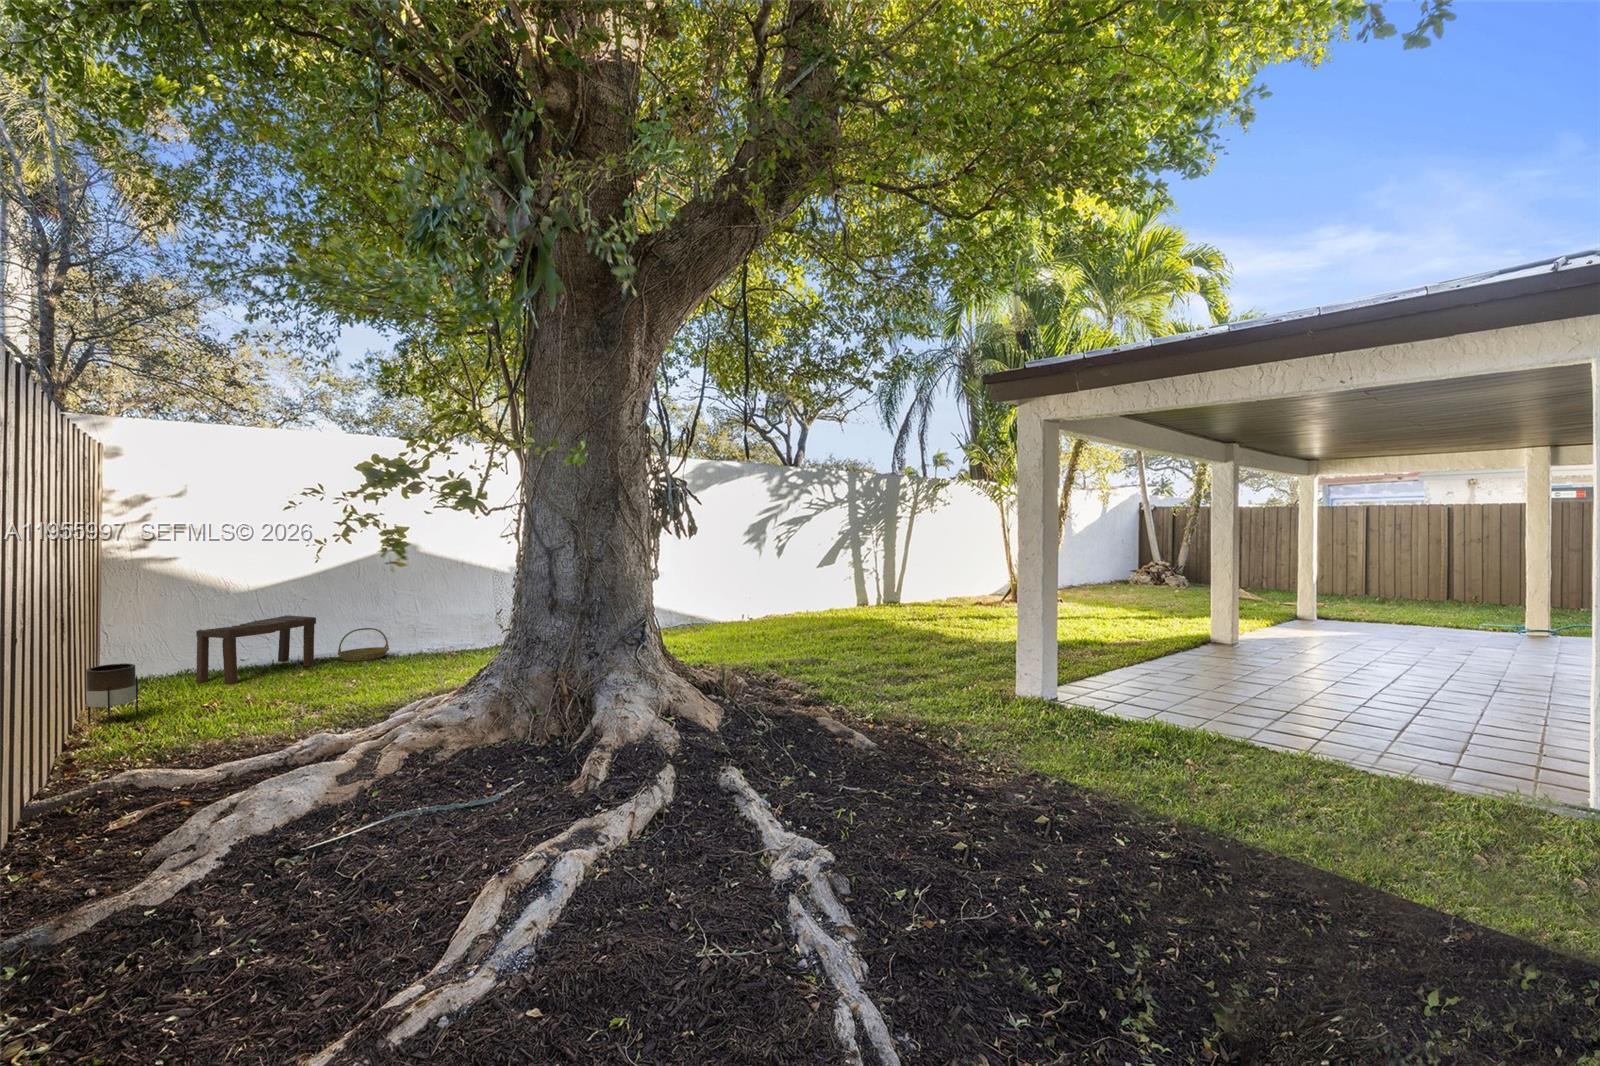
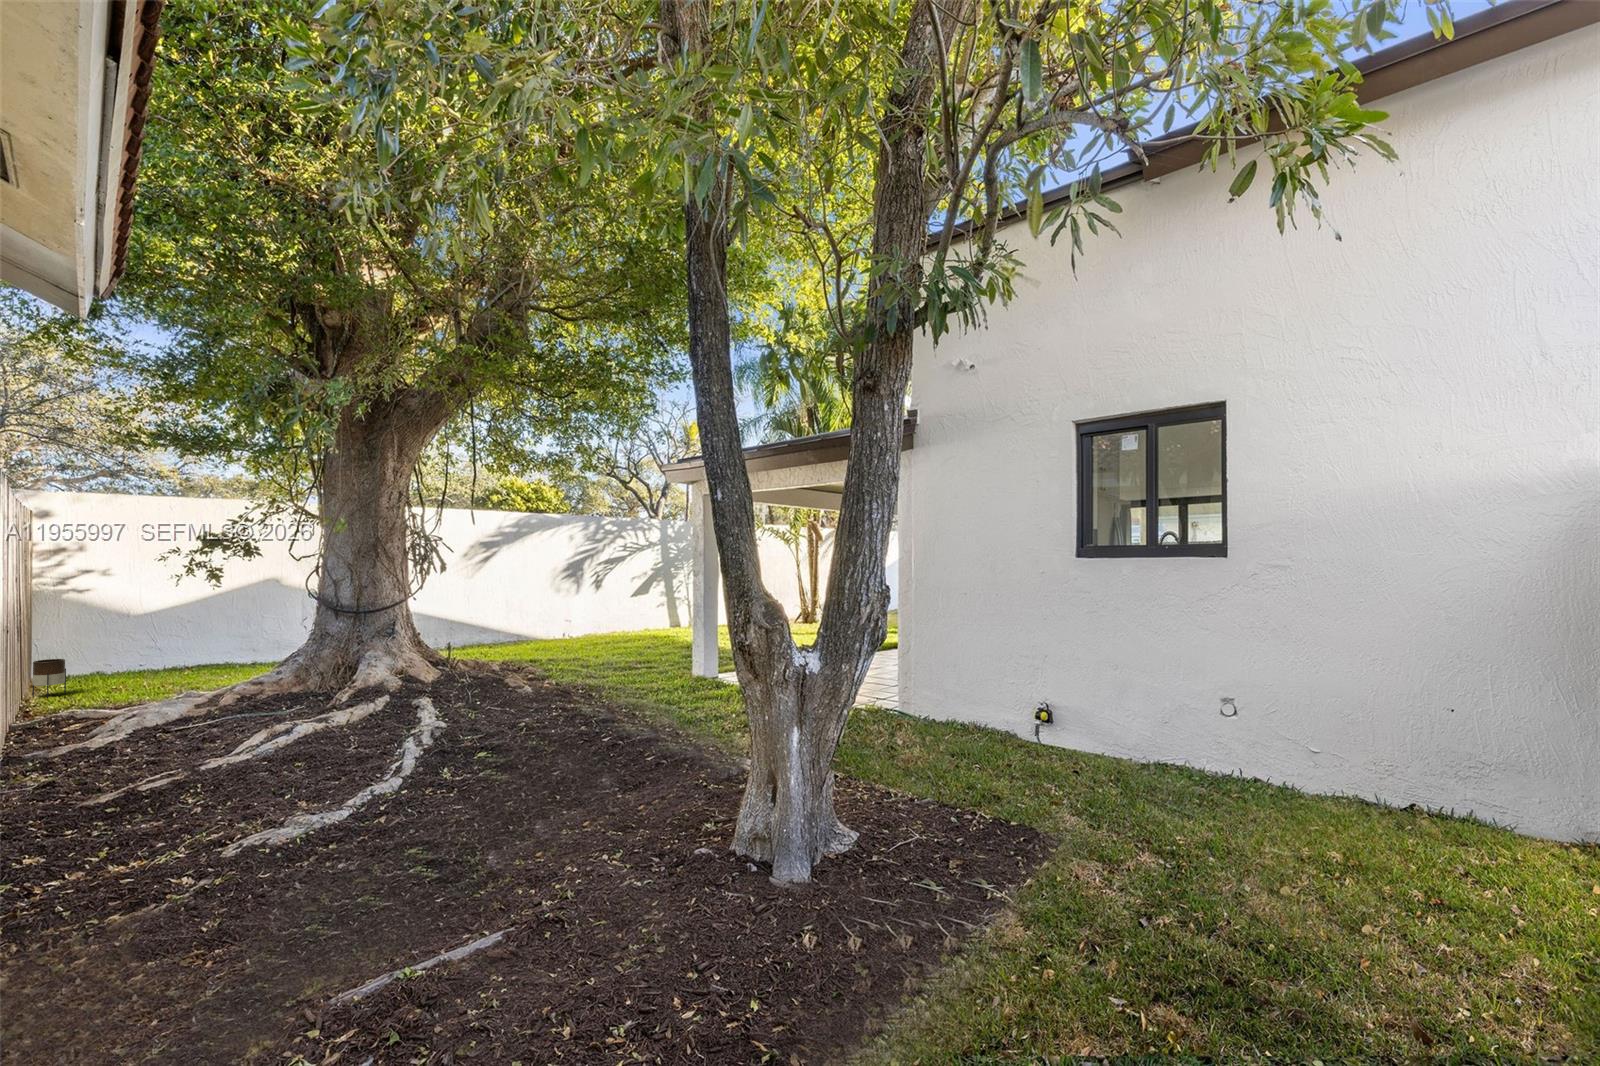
bench: present [196,615,316,684] -> none [103,634,193,680]
basket: present [338,628,389,661] -> none [209,643,250,667]

